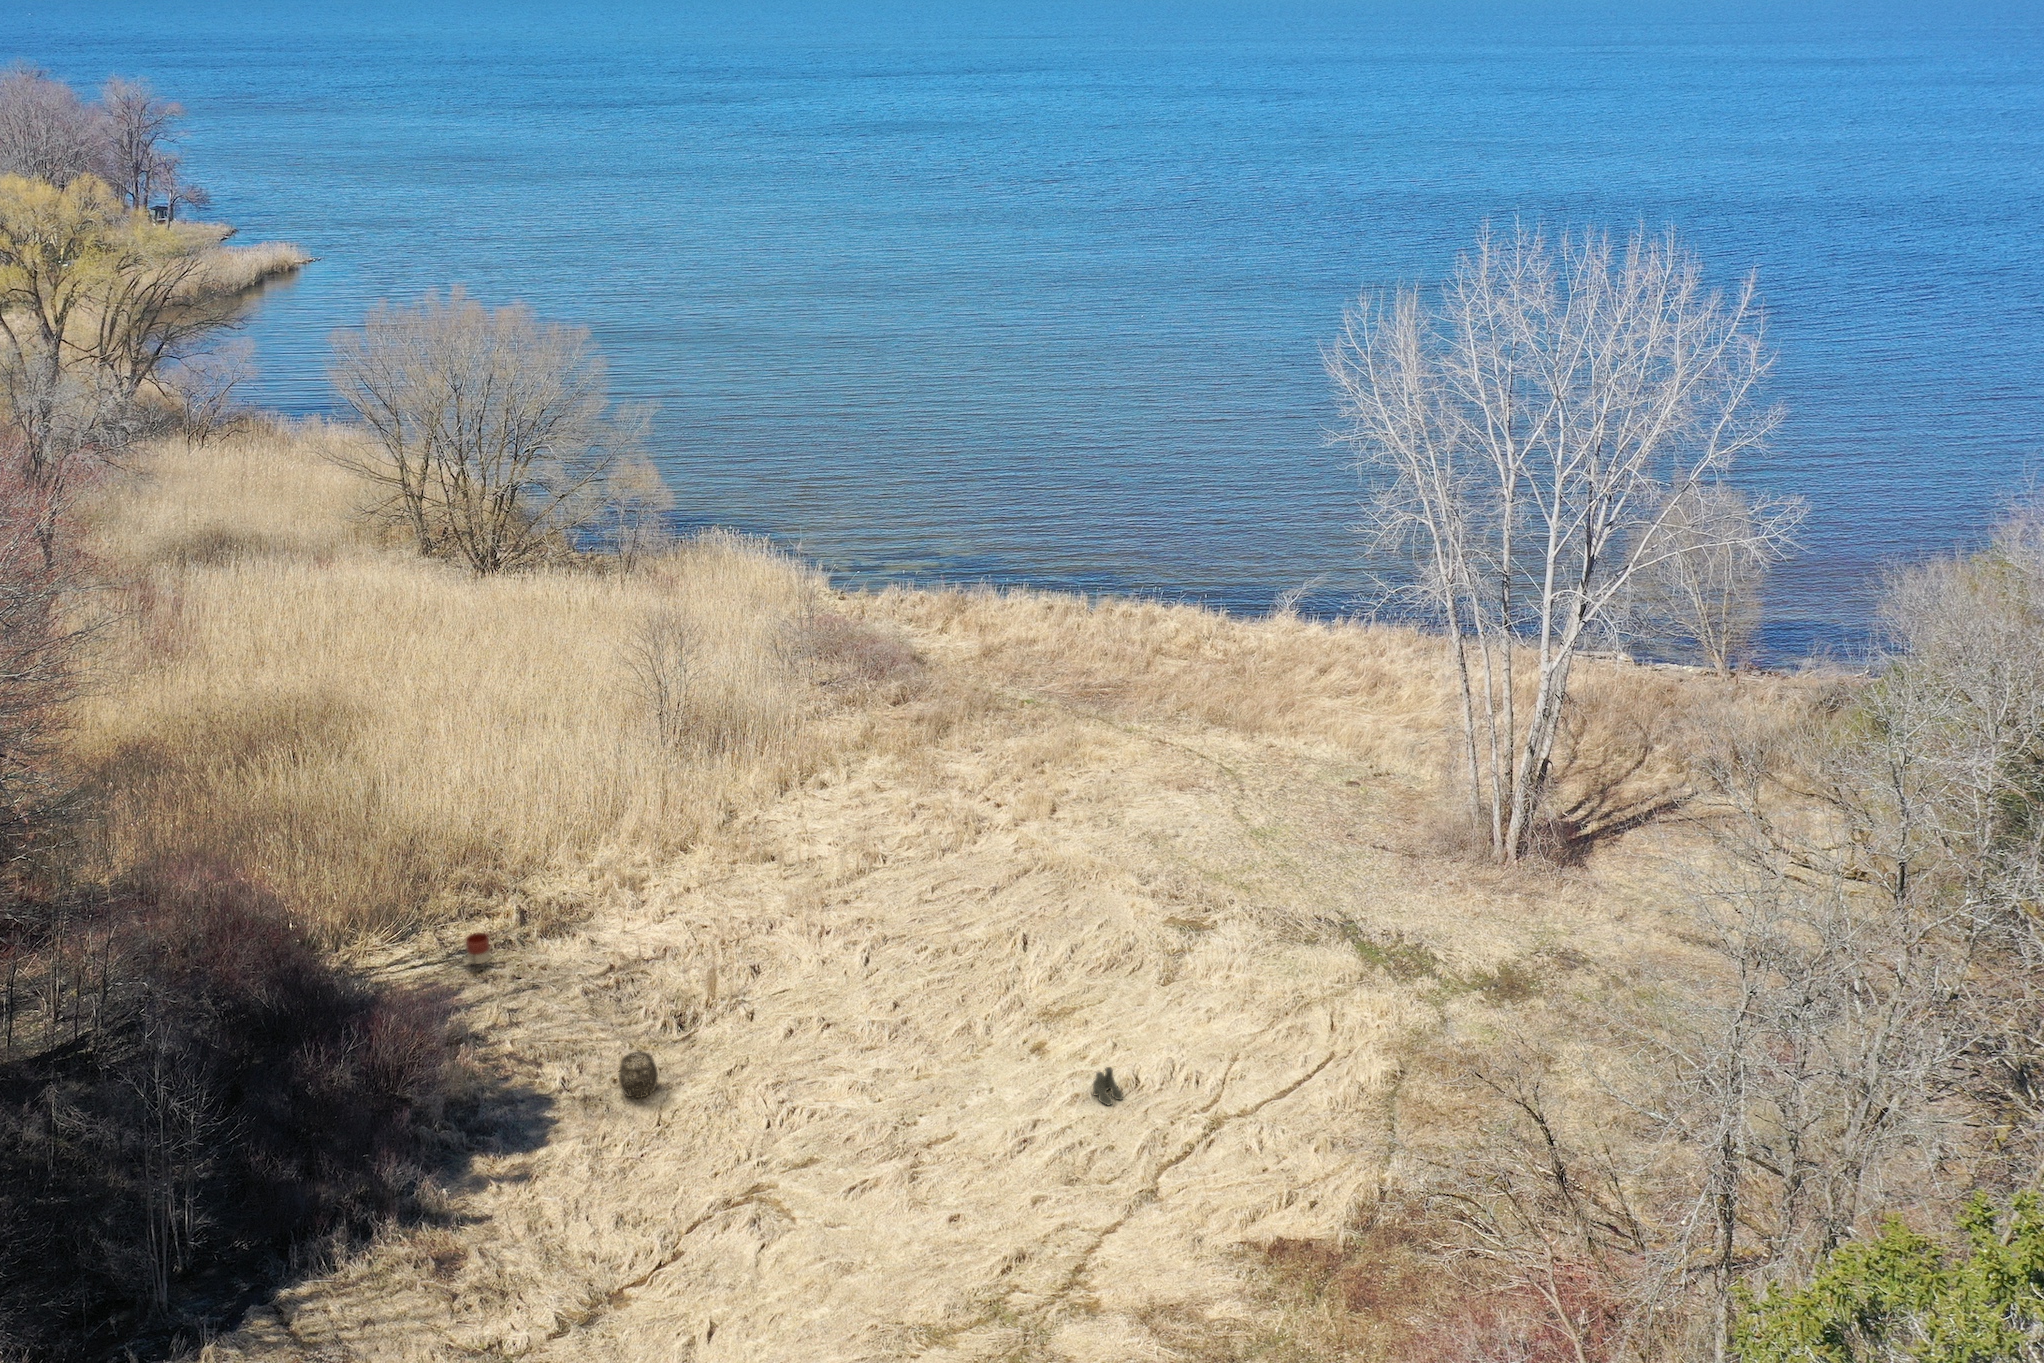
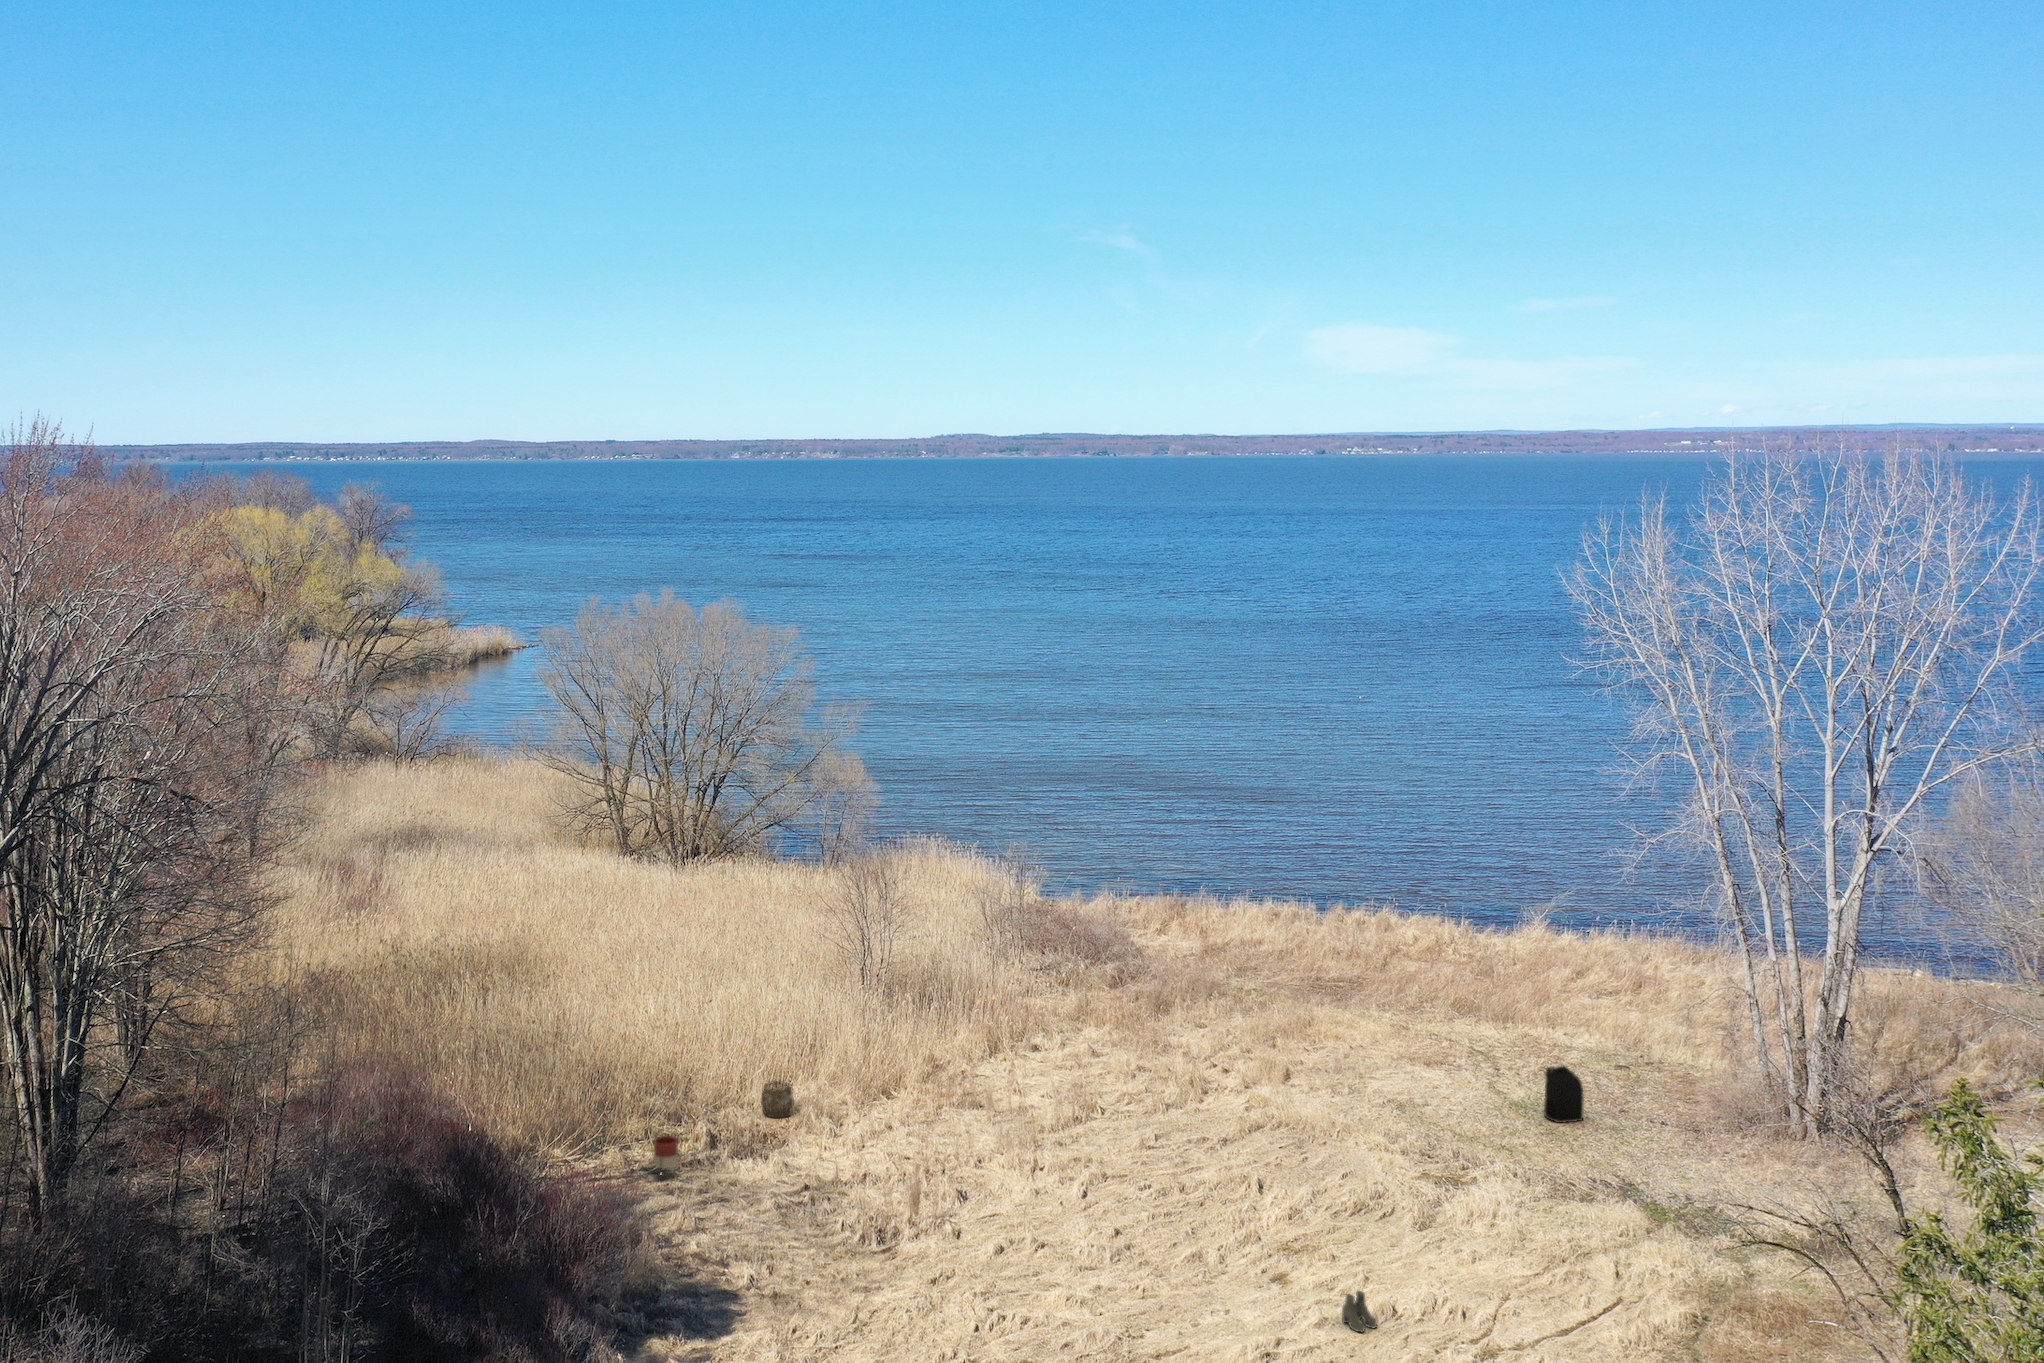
backpack: none [1277,799,1313,851] -> present [1544,1065,1584,1123]
woven basket: present [619,1052,658,1098] -> present [761,1081,794,1118]

